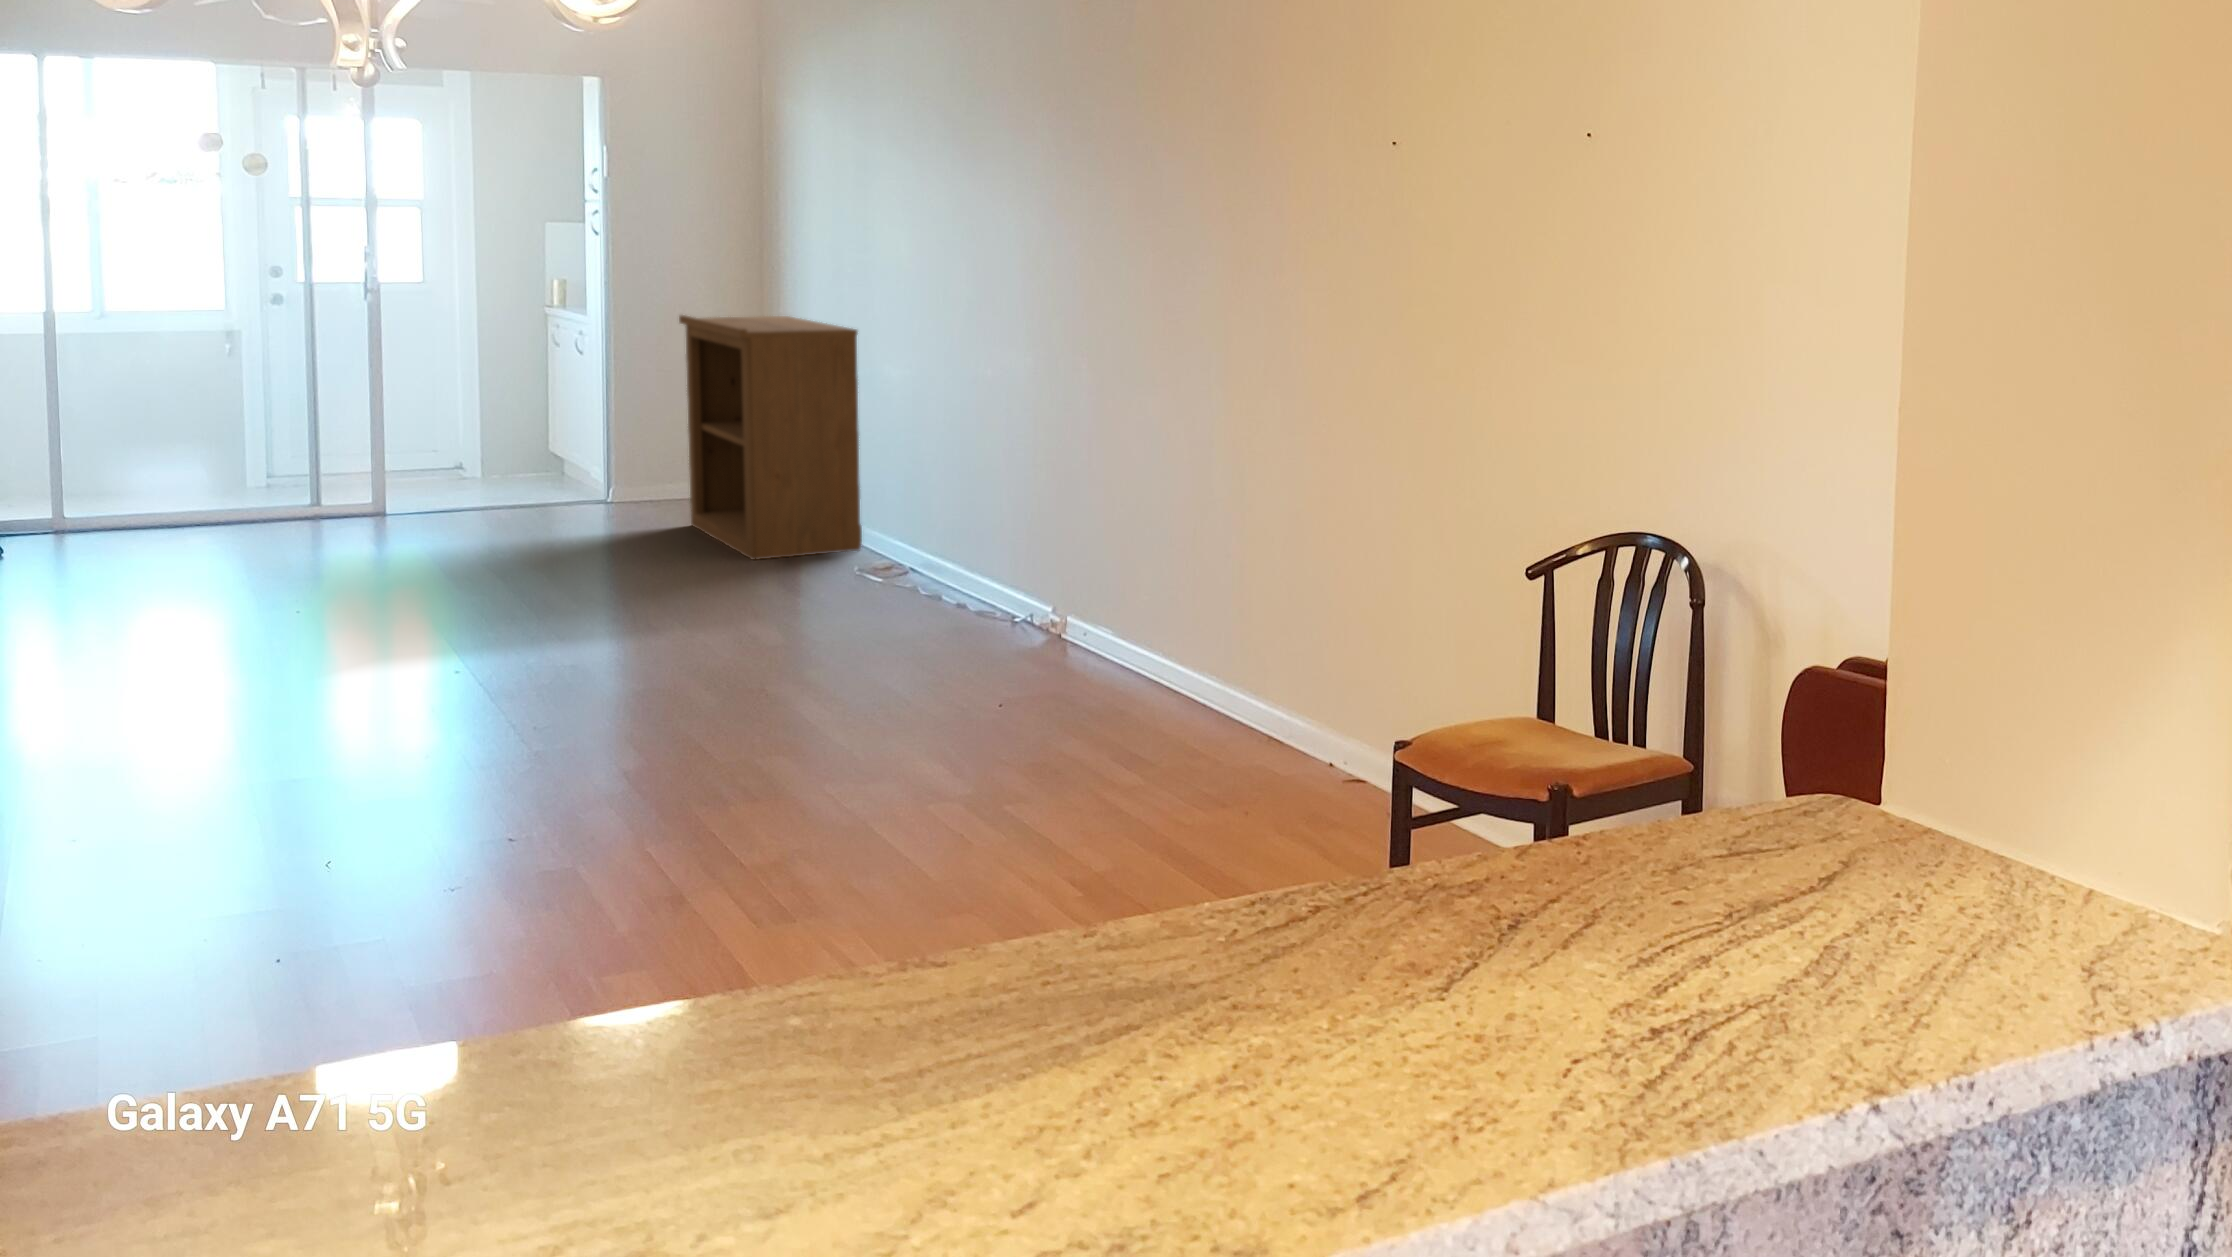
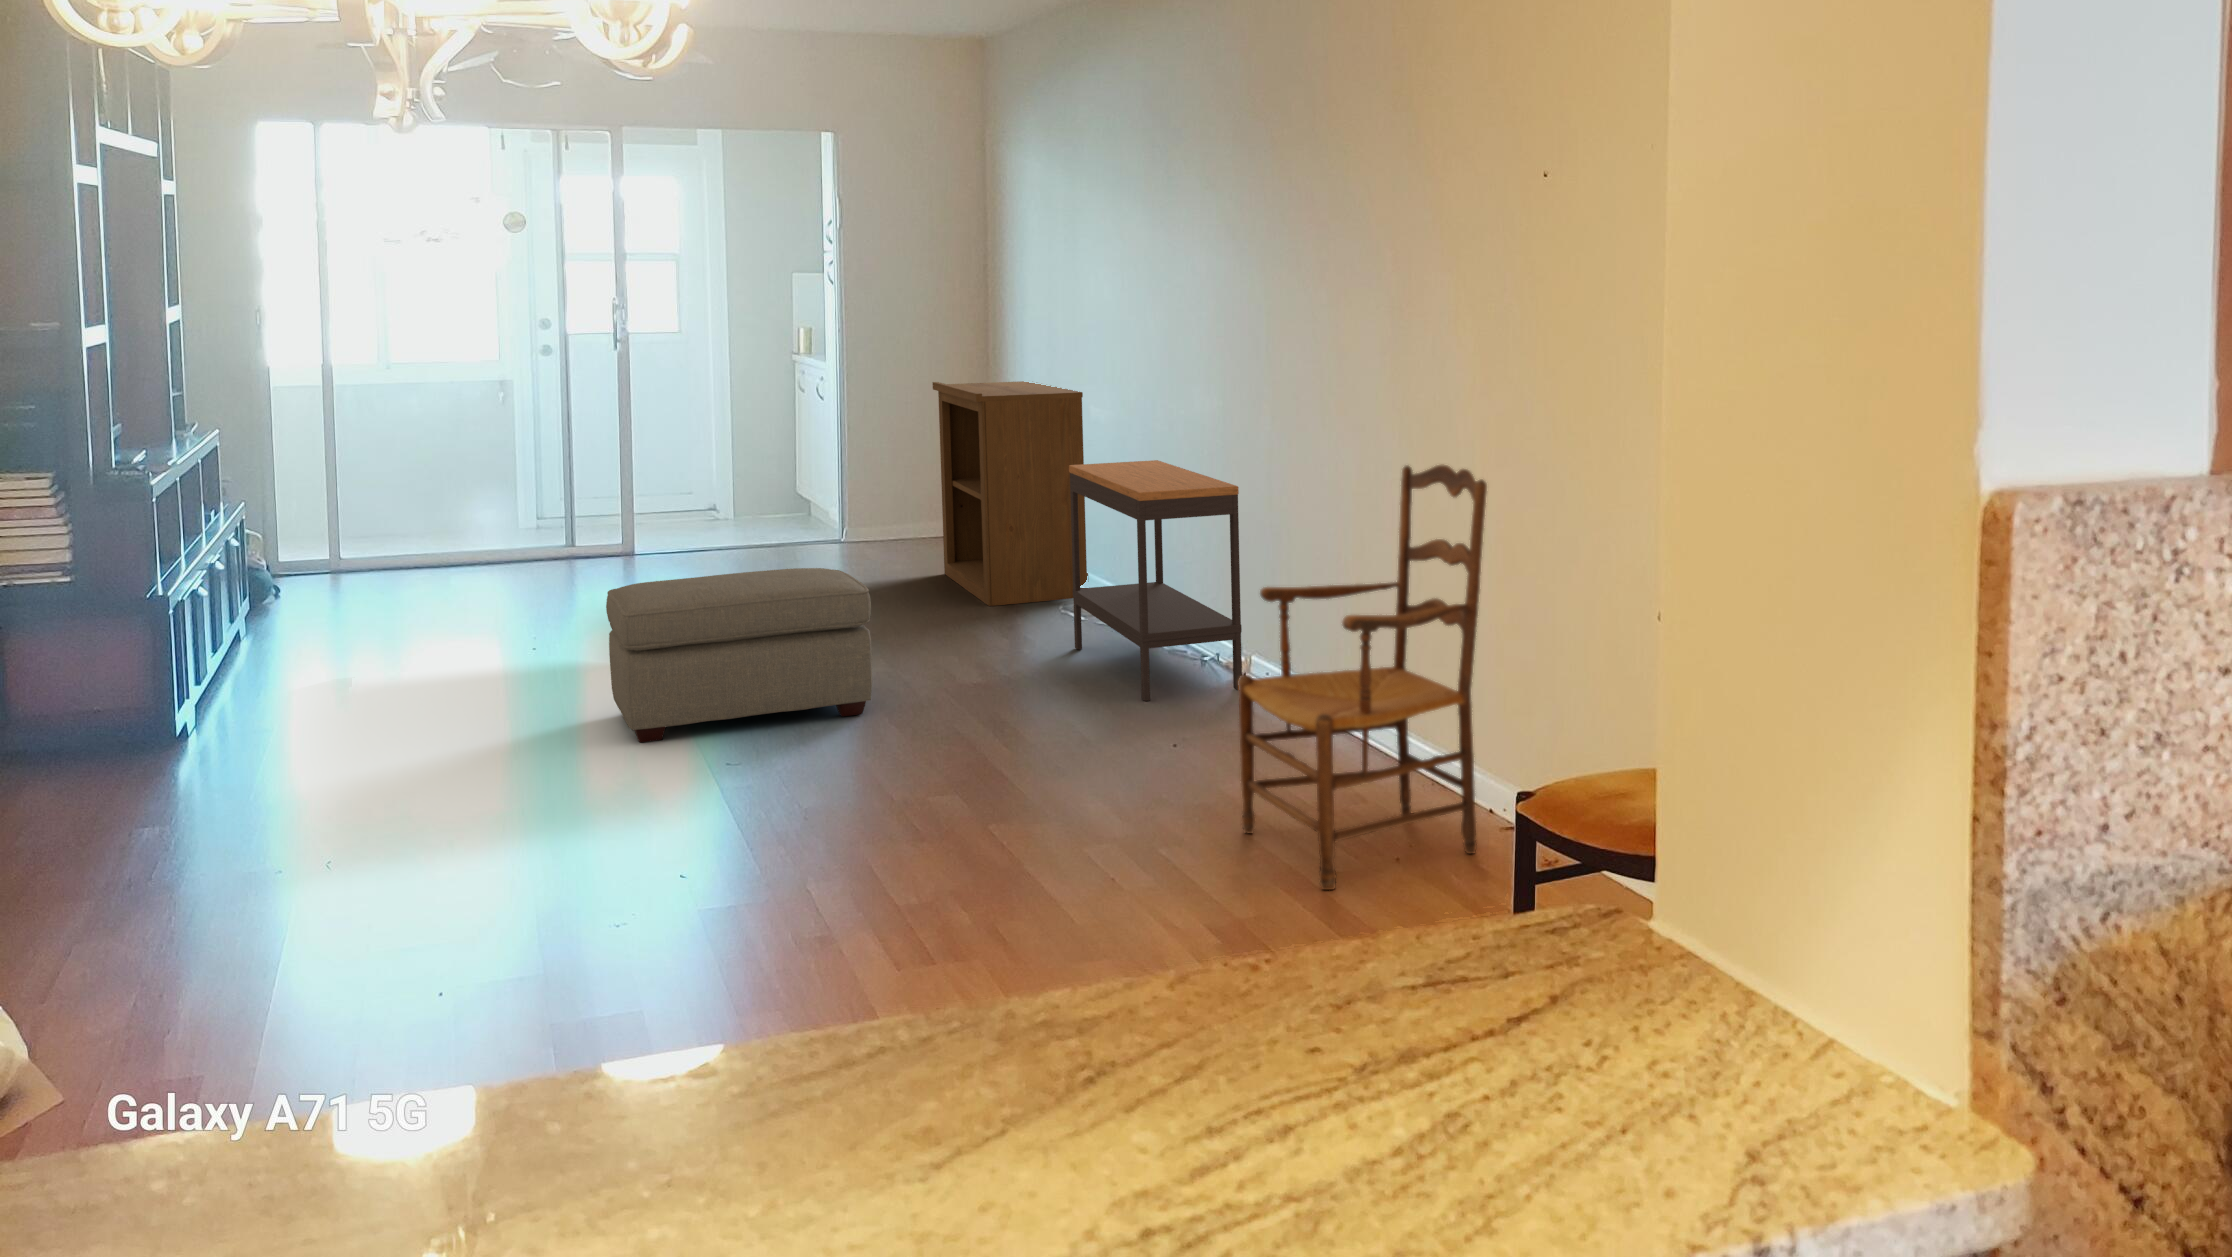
console table: none [858,404,1059,659] -> present [1069,460,1242,701]
armchair: none [1098,412,1366,847] -> present [1238,465,1487,890]
ottoman: none [348,519,656,707] -> present [606,568,872,742]

